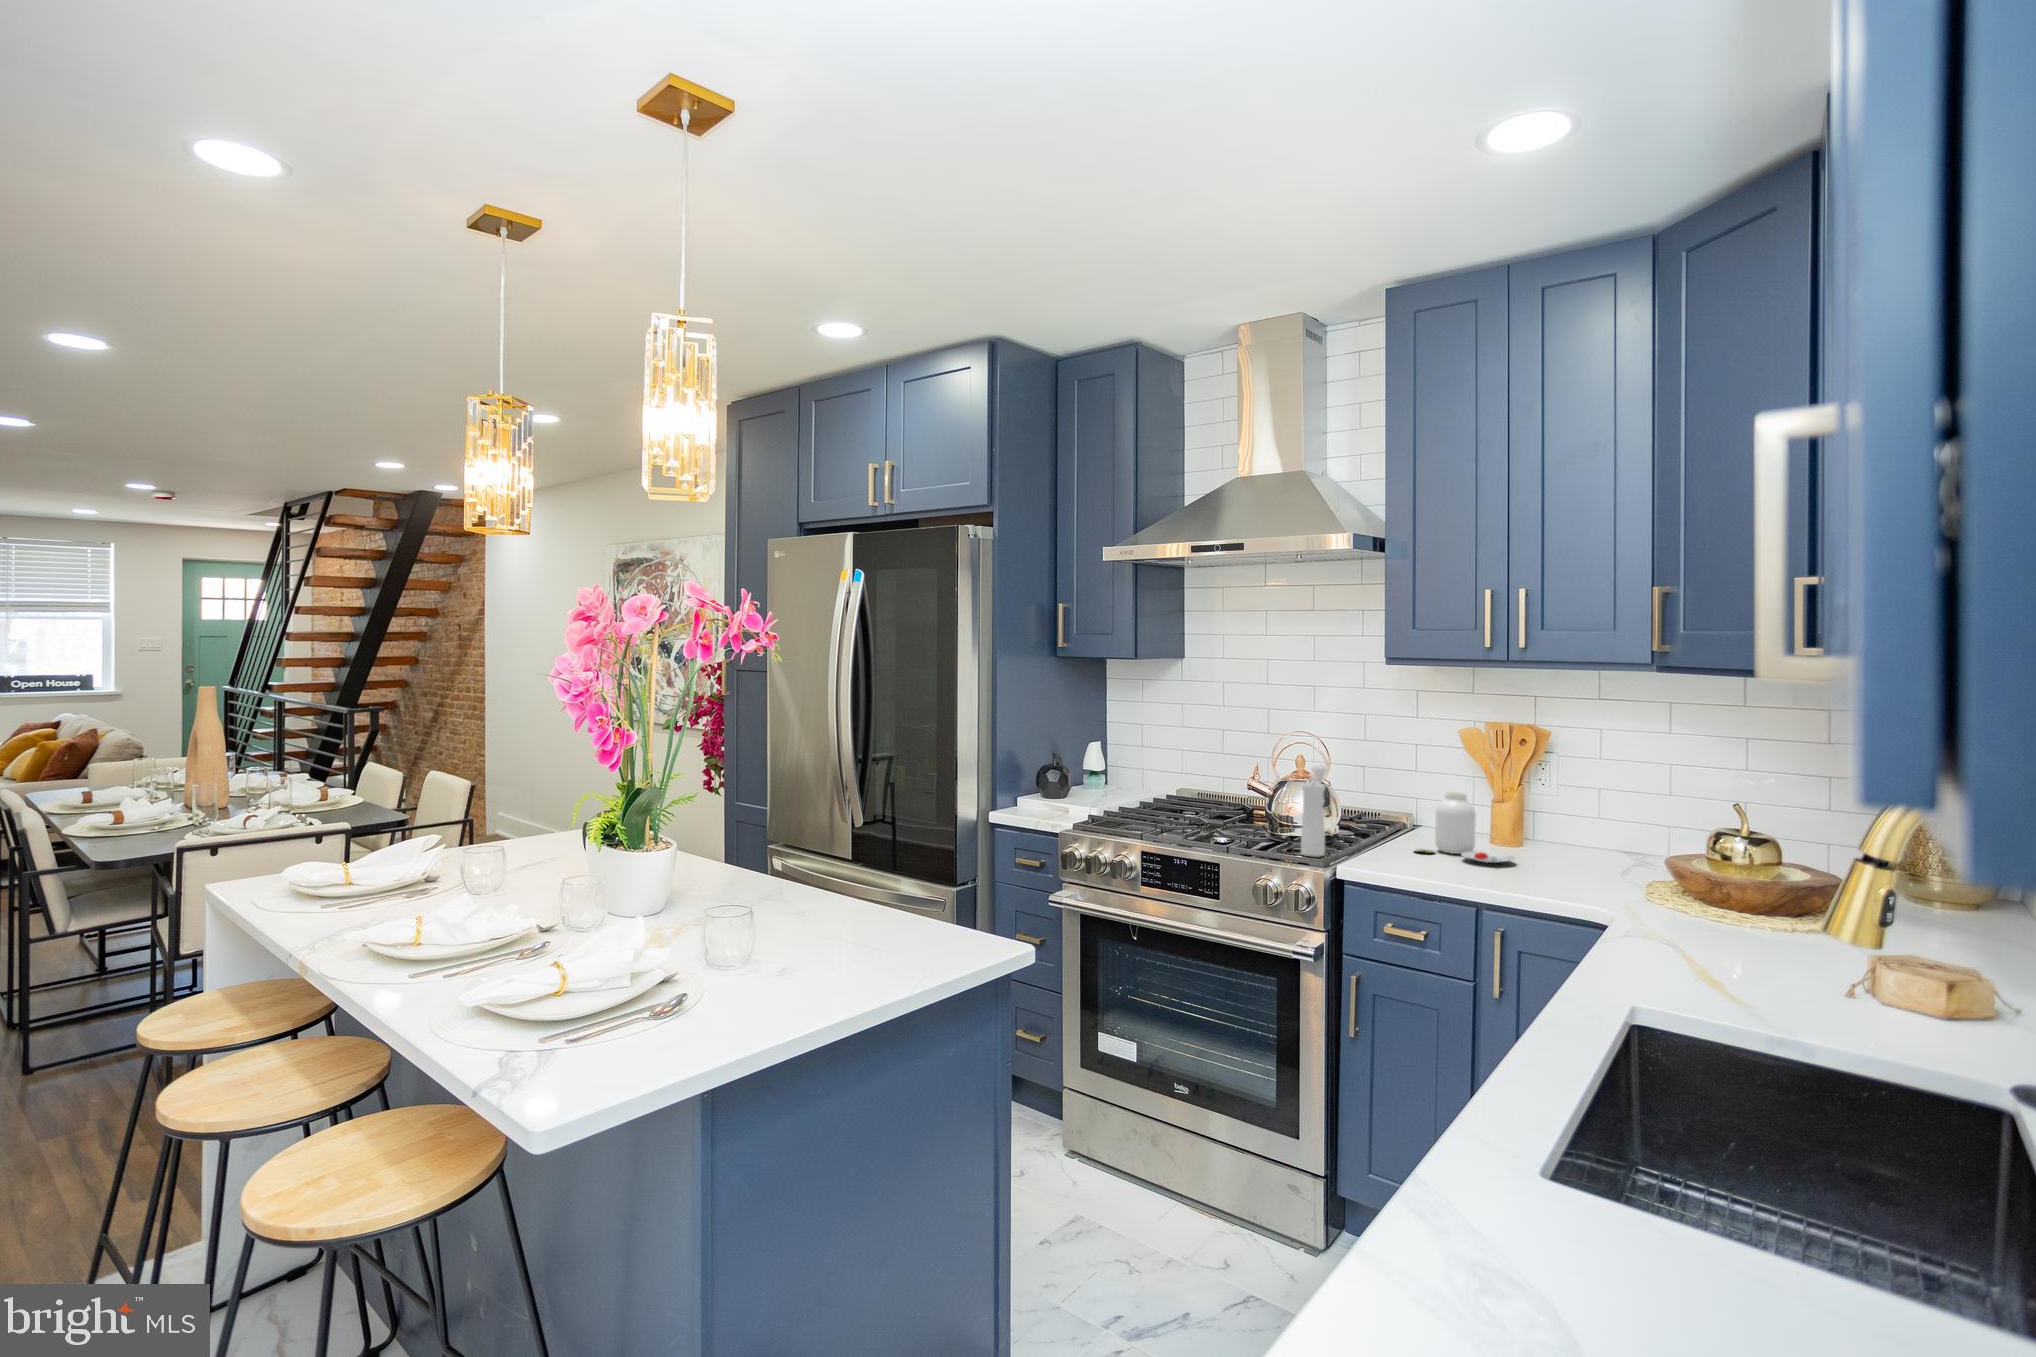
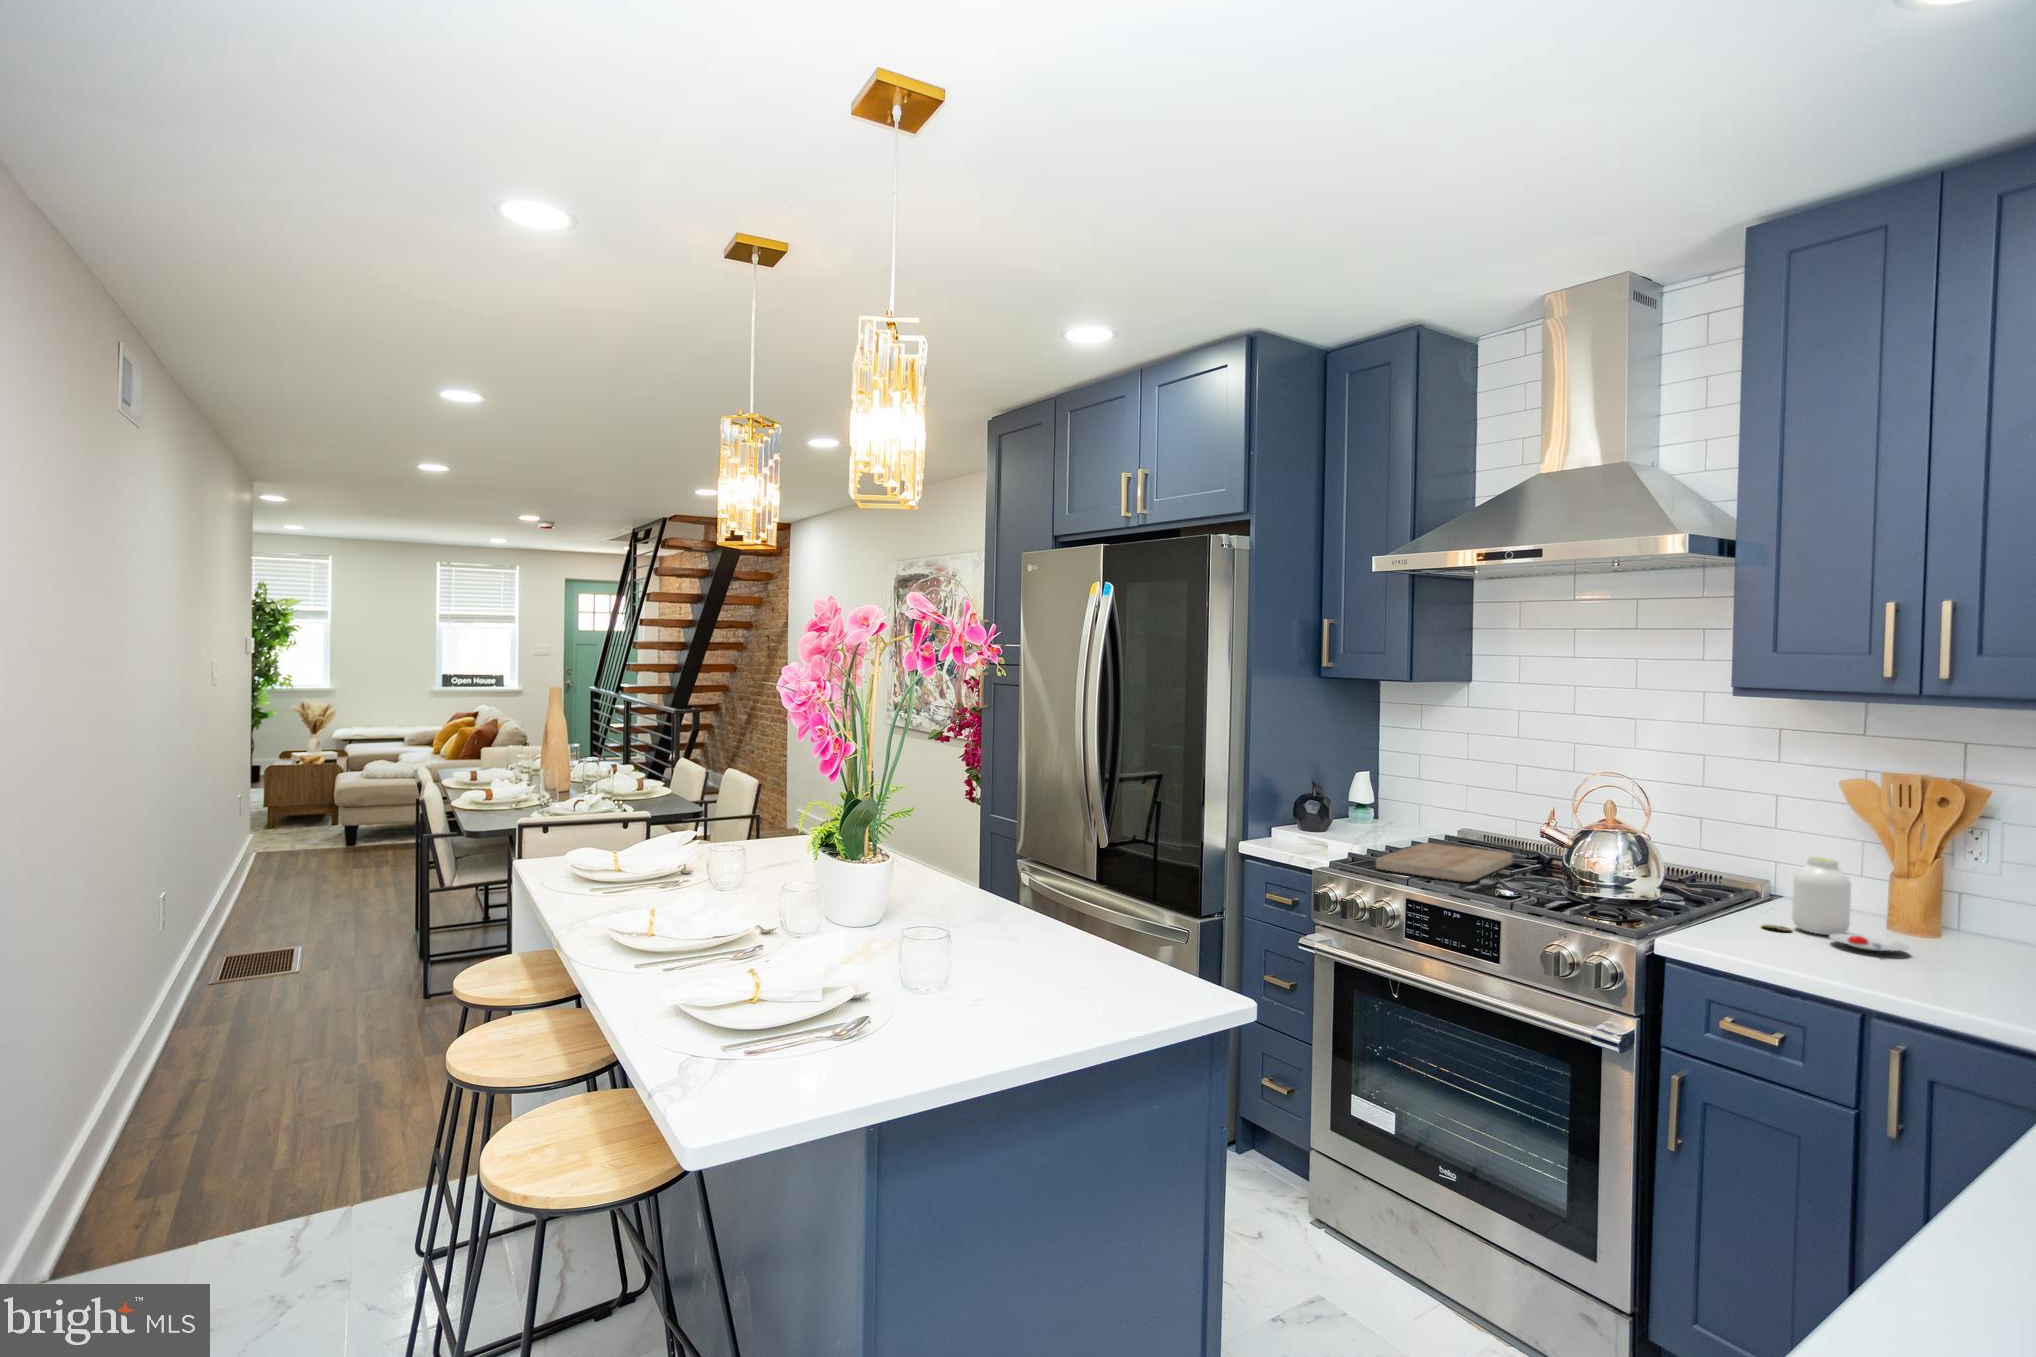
pepper mill: present [1301,763,1328,857] -> none [1607,811,1647,923]
cutting board: none [1111,802,1223,833] -> present [1376,843,1513,882]

